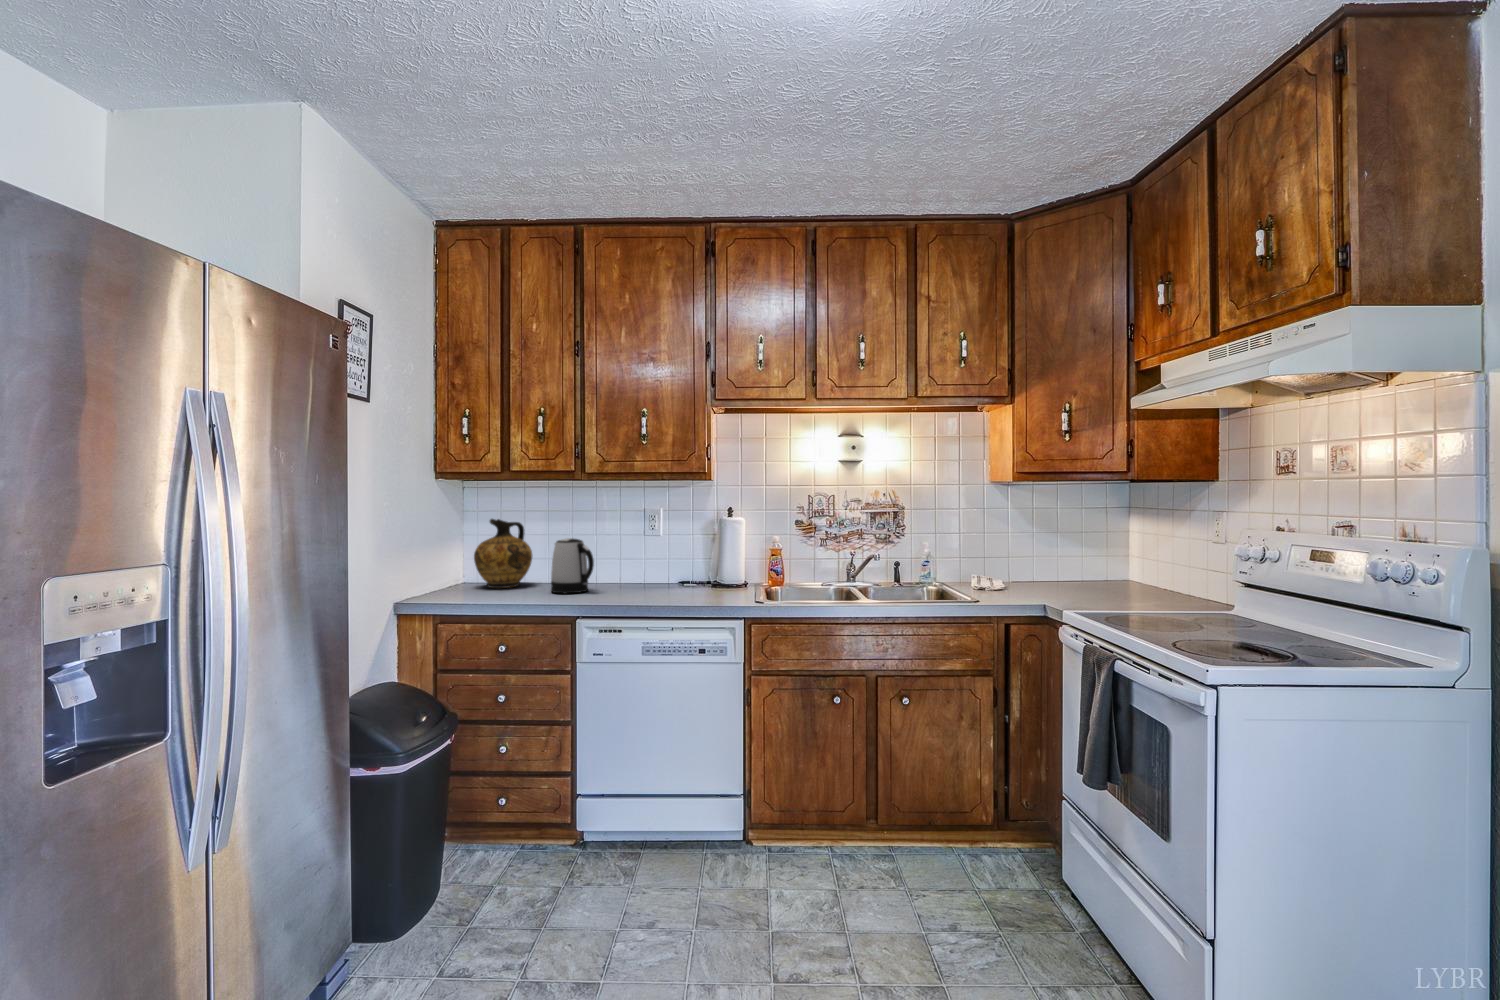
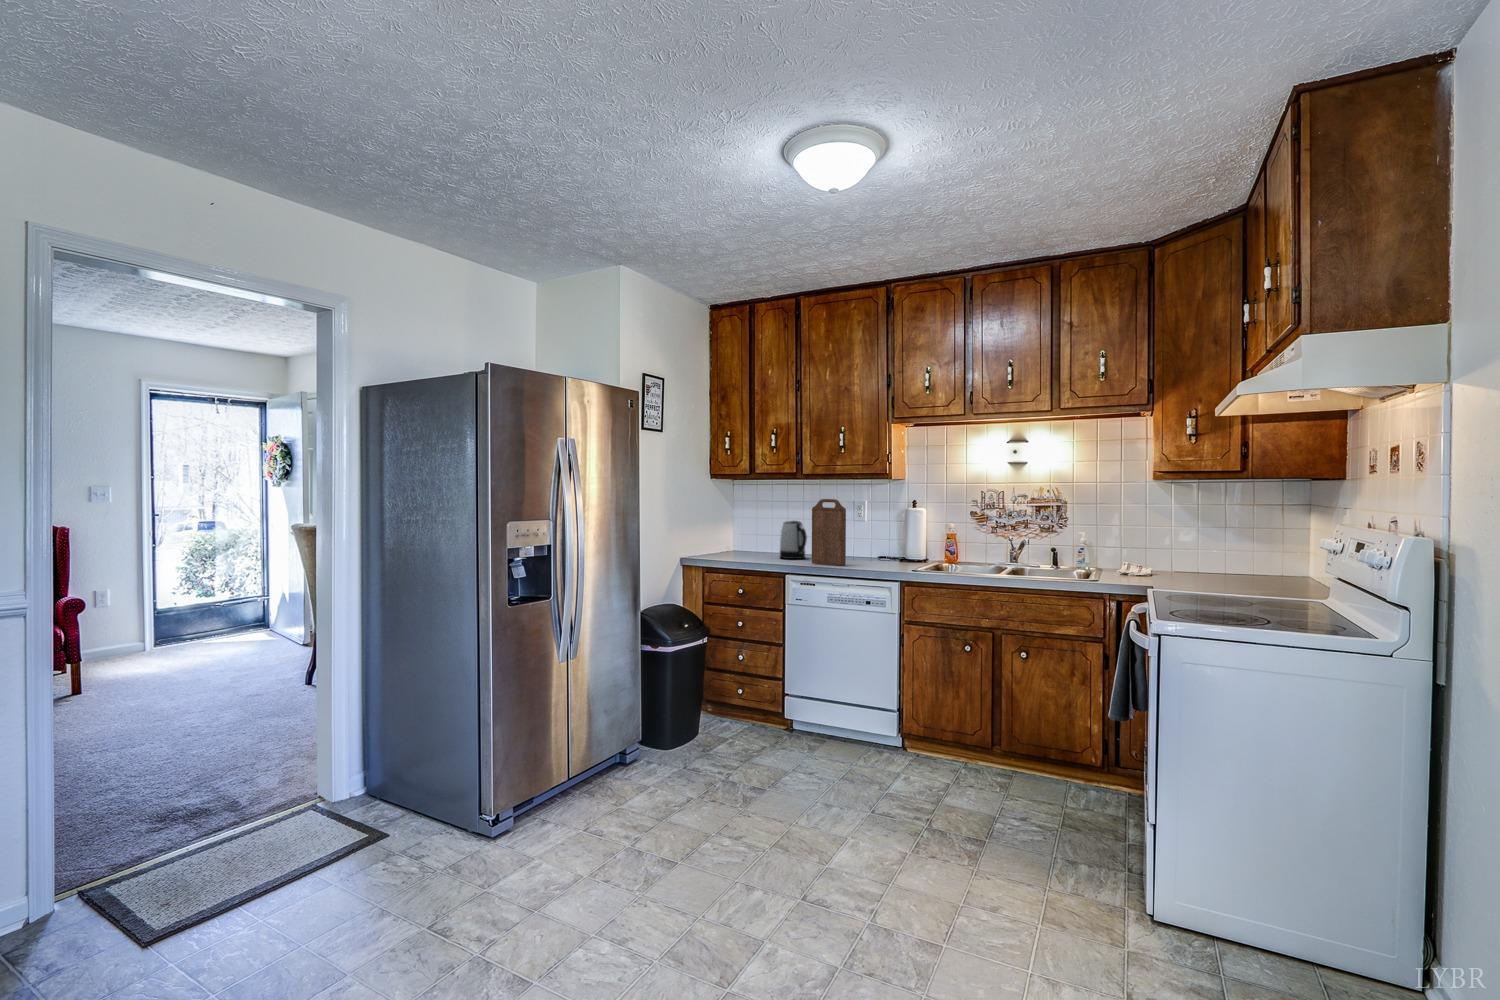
cutting board: none [611,508,663,601] -> present [812,499,846,566]
ceramic jug: present [474,519,532,588] -> none [736,506,774,554]

